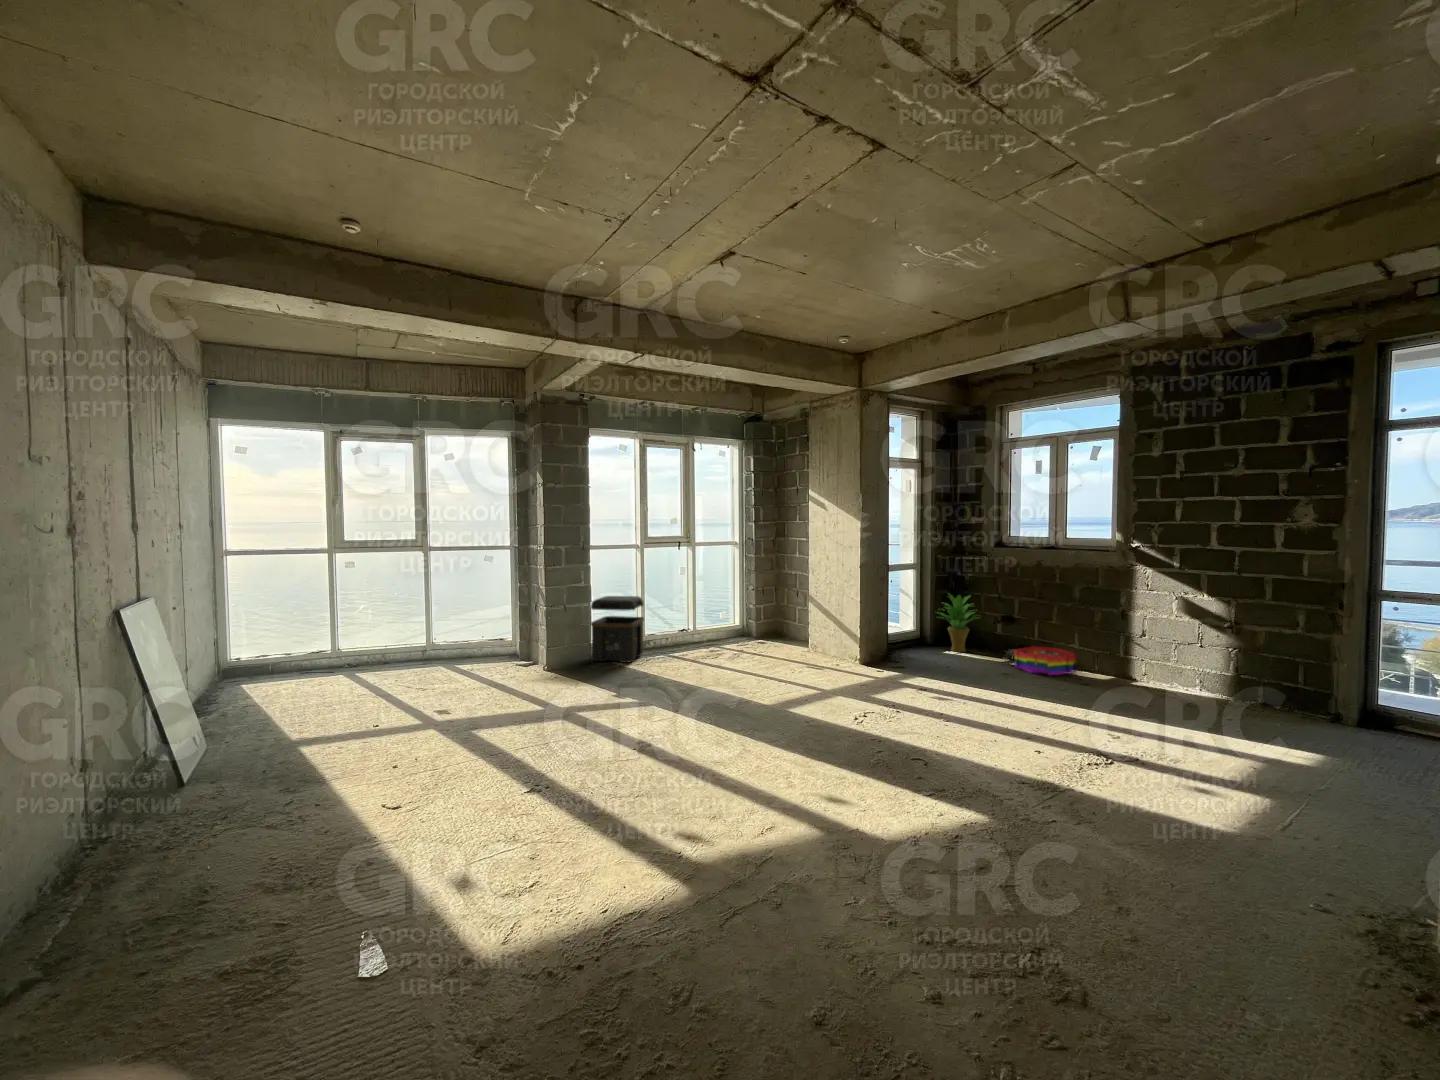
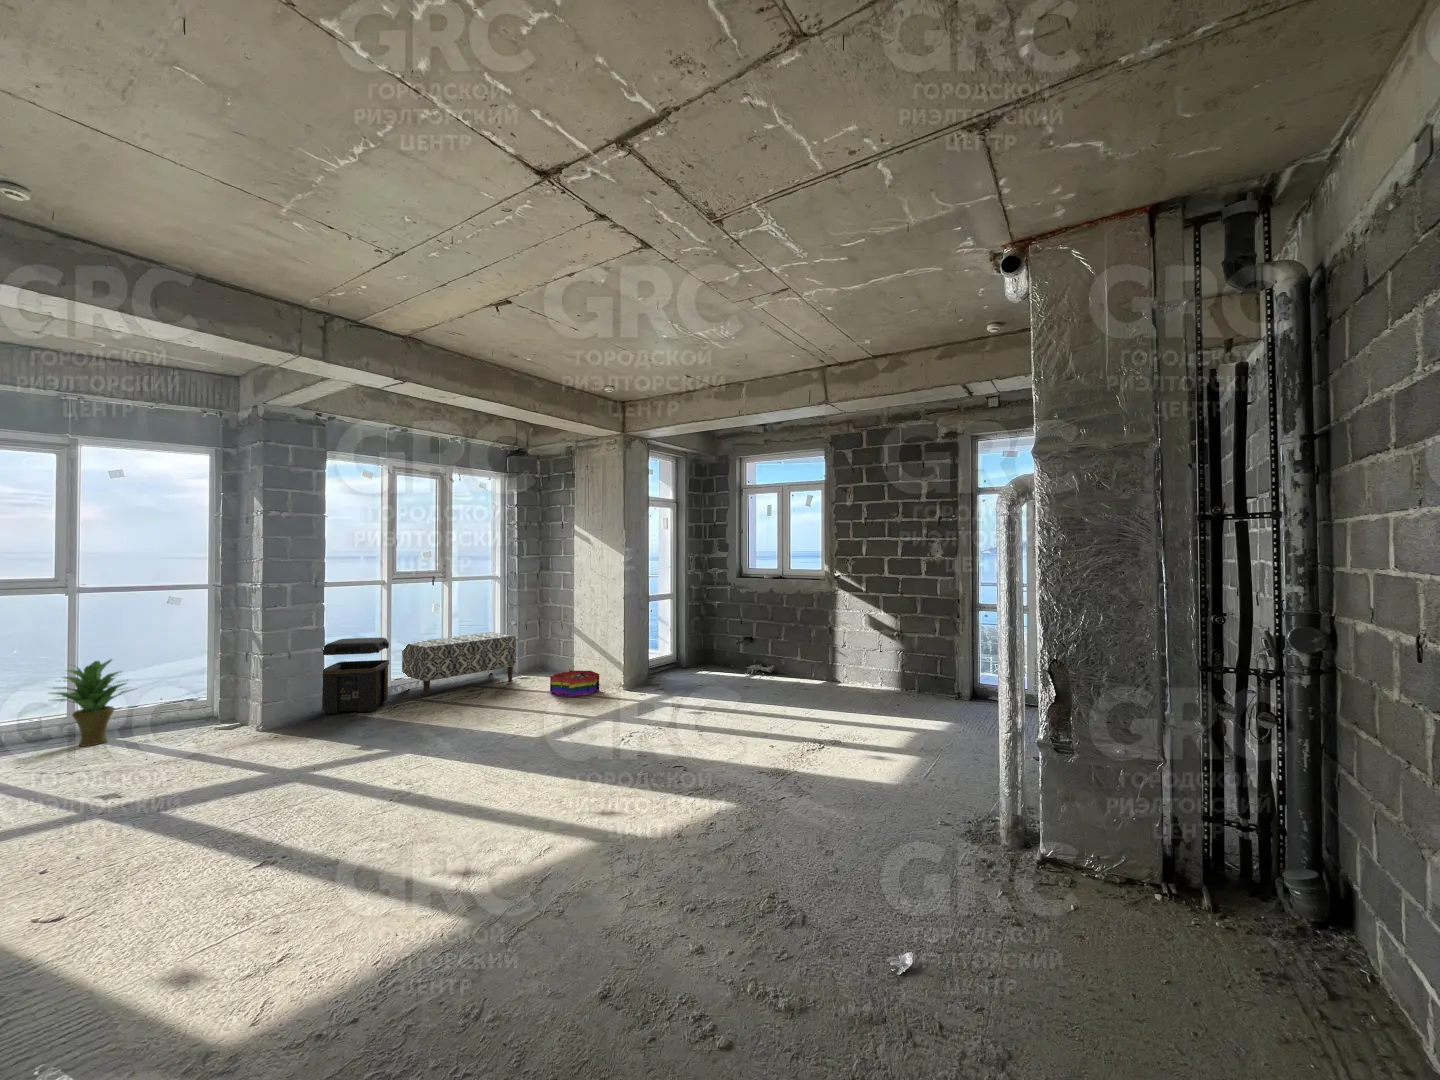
potted plant: present [940,594,975,652] -> present [50,660,131,746]
bench: none [656,596,755,653] -> present [402,632,516,696]
storage bin: present [1015,646,1076,675] -> present [550,670,599,696]

